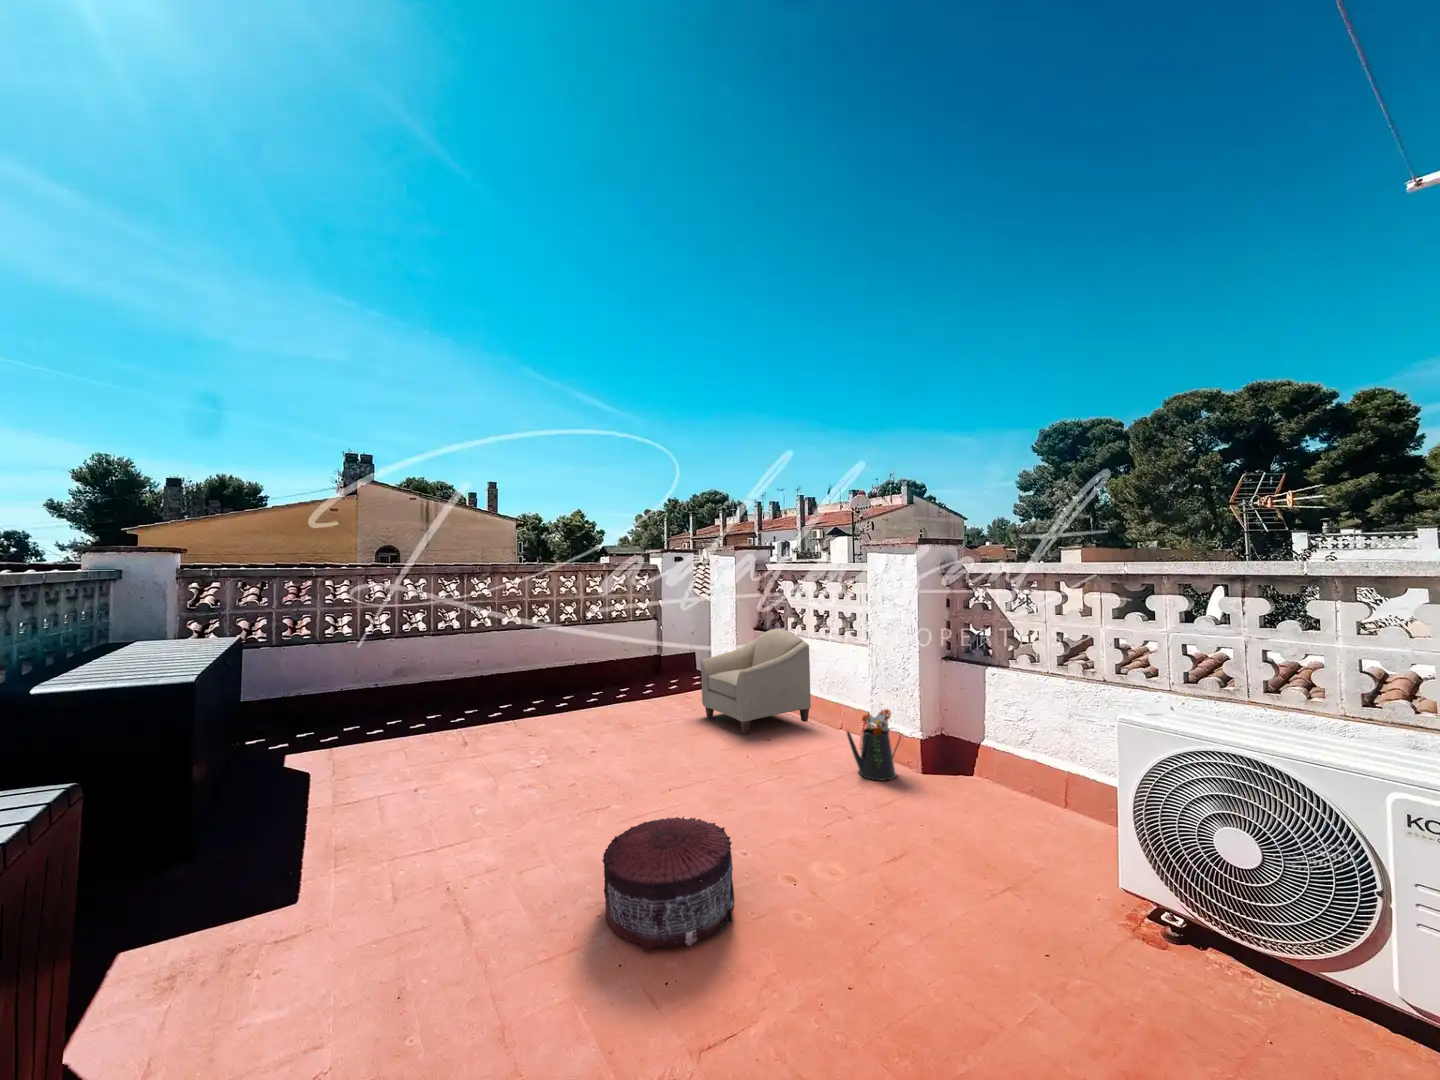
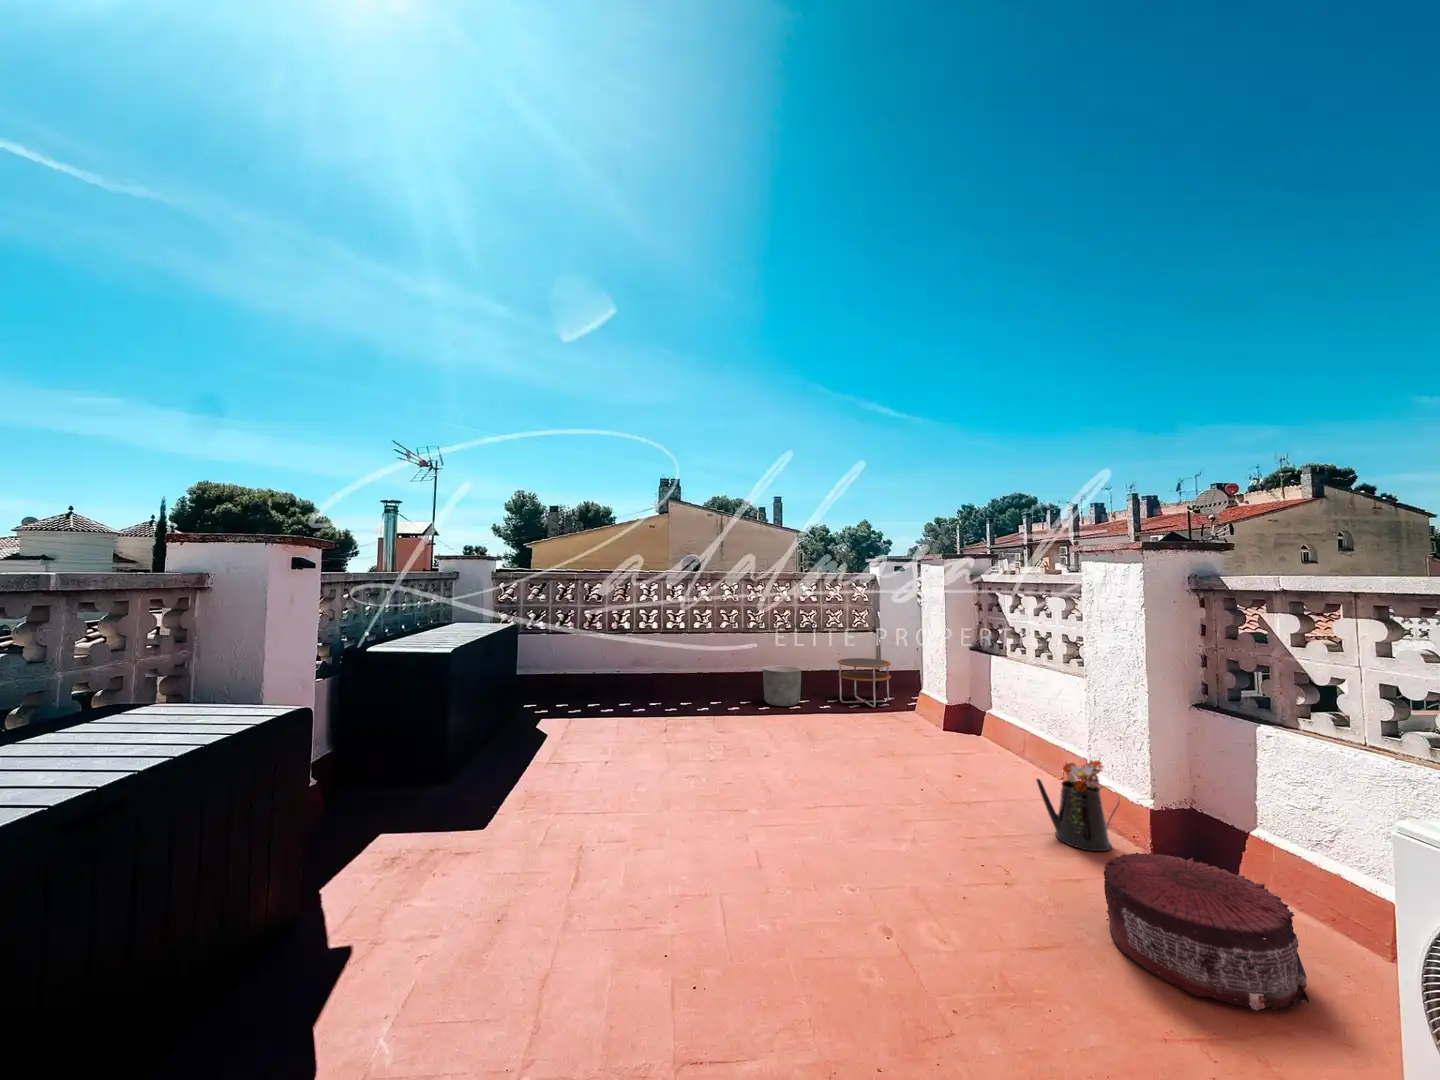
chair: present [700,629,811,734] -> none [897,650,1028,763]
side table: none [628,646,678,693] -> present [838,658,891,708]
planter: none [553,661,594,704] -> present [763,665,801,706]
pouf: present [602,817,734,950] -> present [1104,853,1309,1011]

